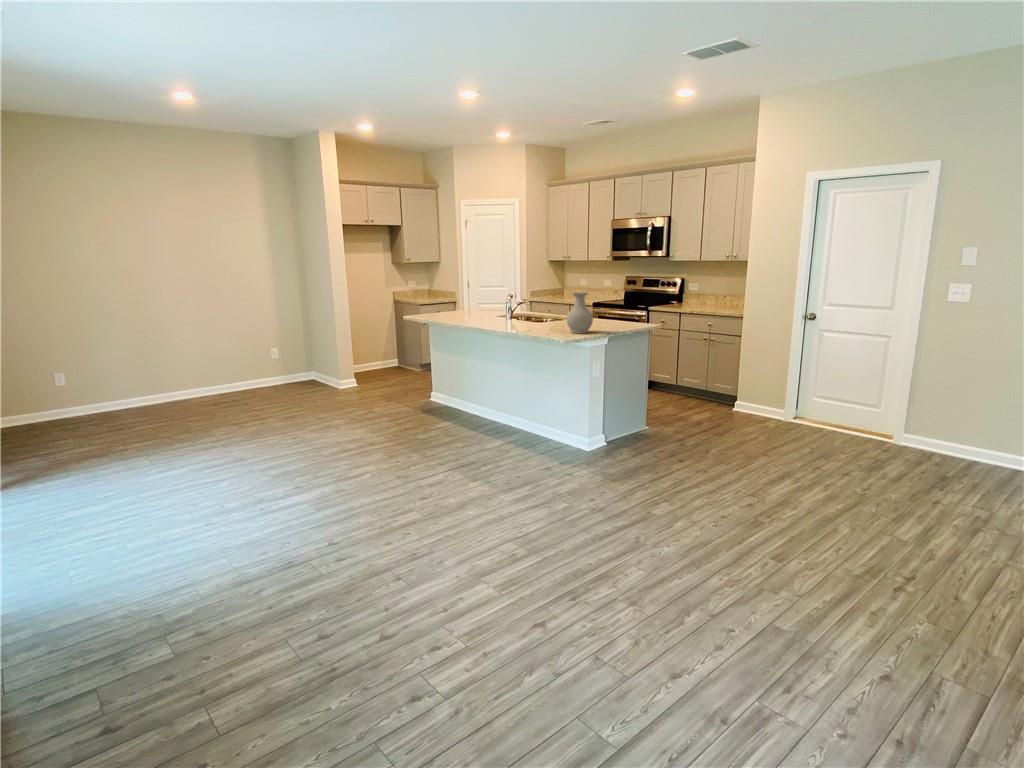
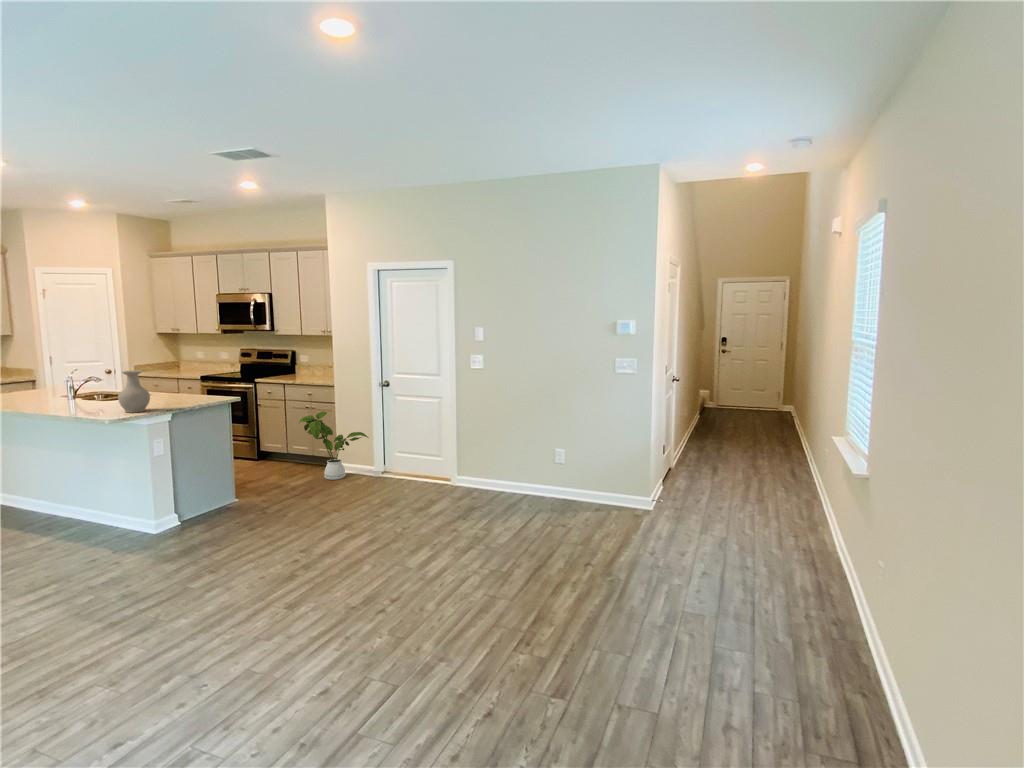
house plant: none [708,344,785,419] -> present [299,412,368,480]

